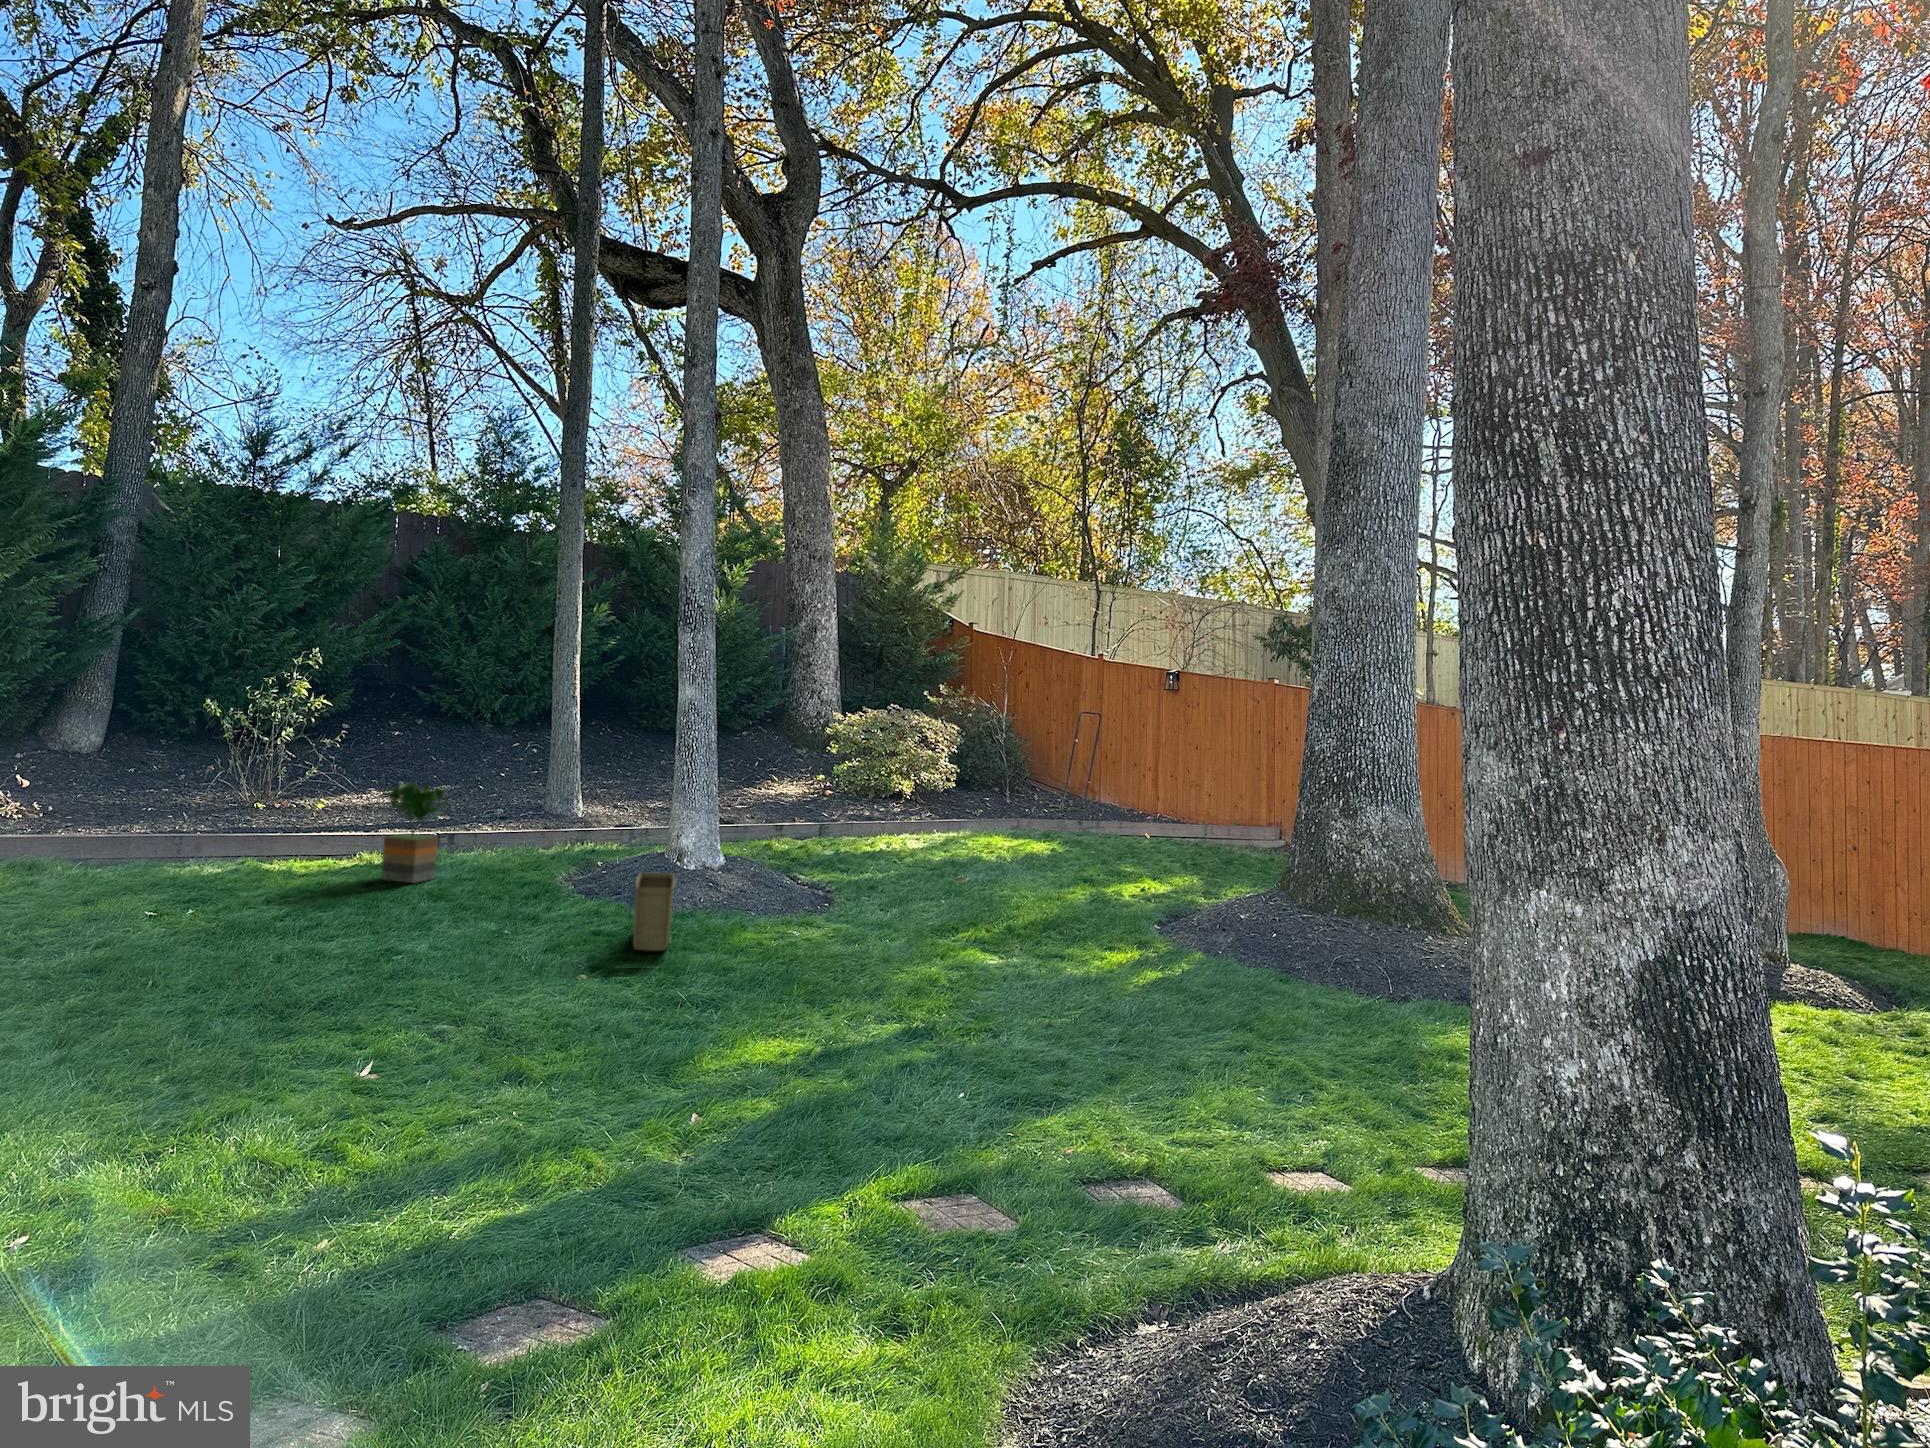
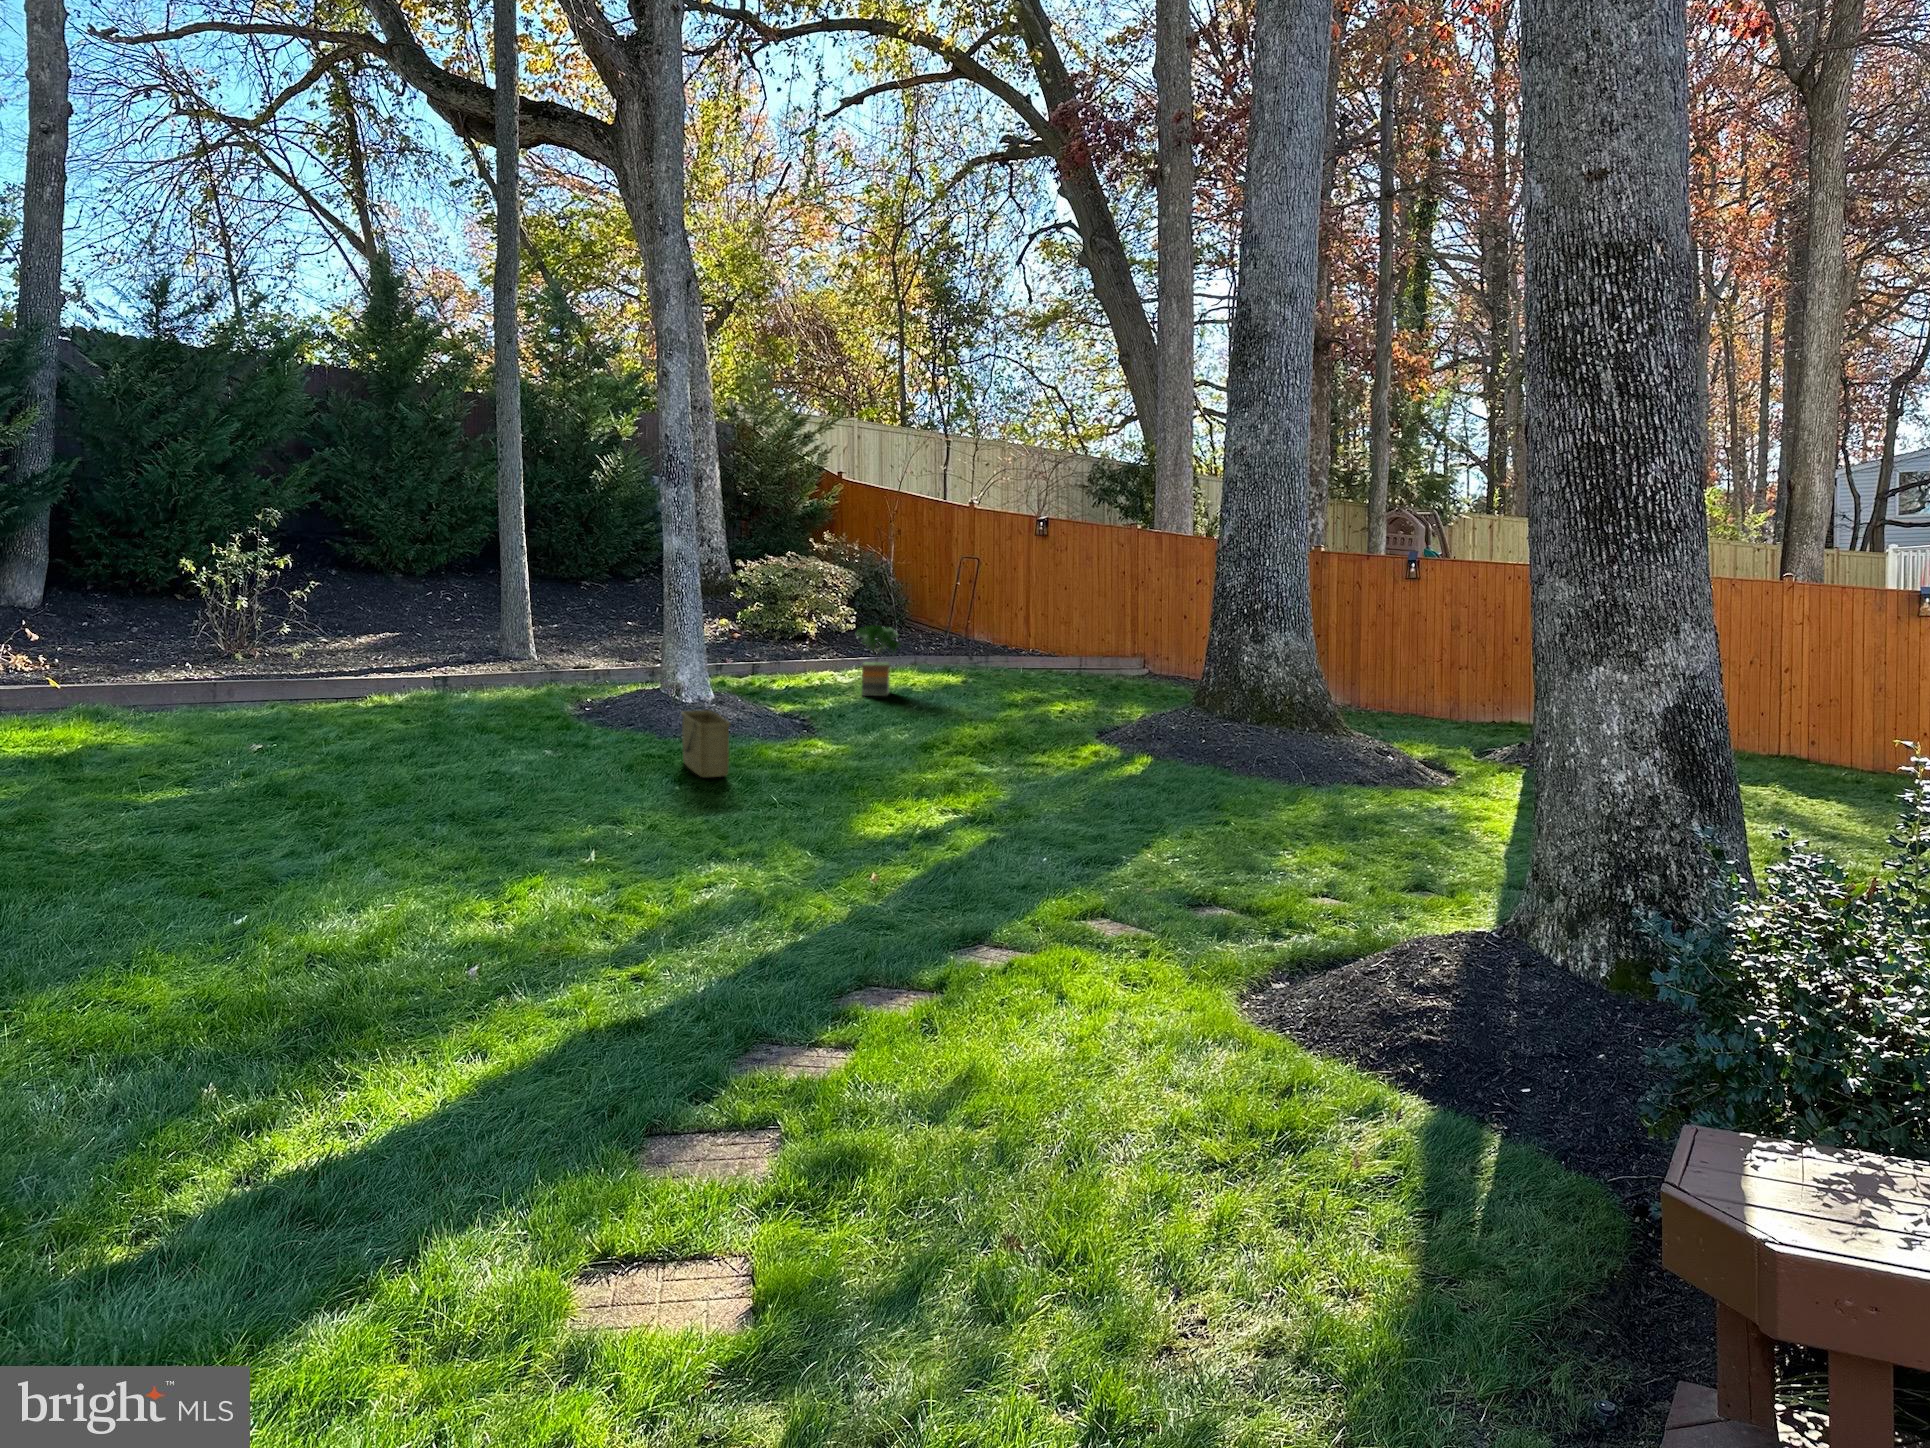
potted tree: present [381,783,451,883] -> present [857,626,900,696]

